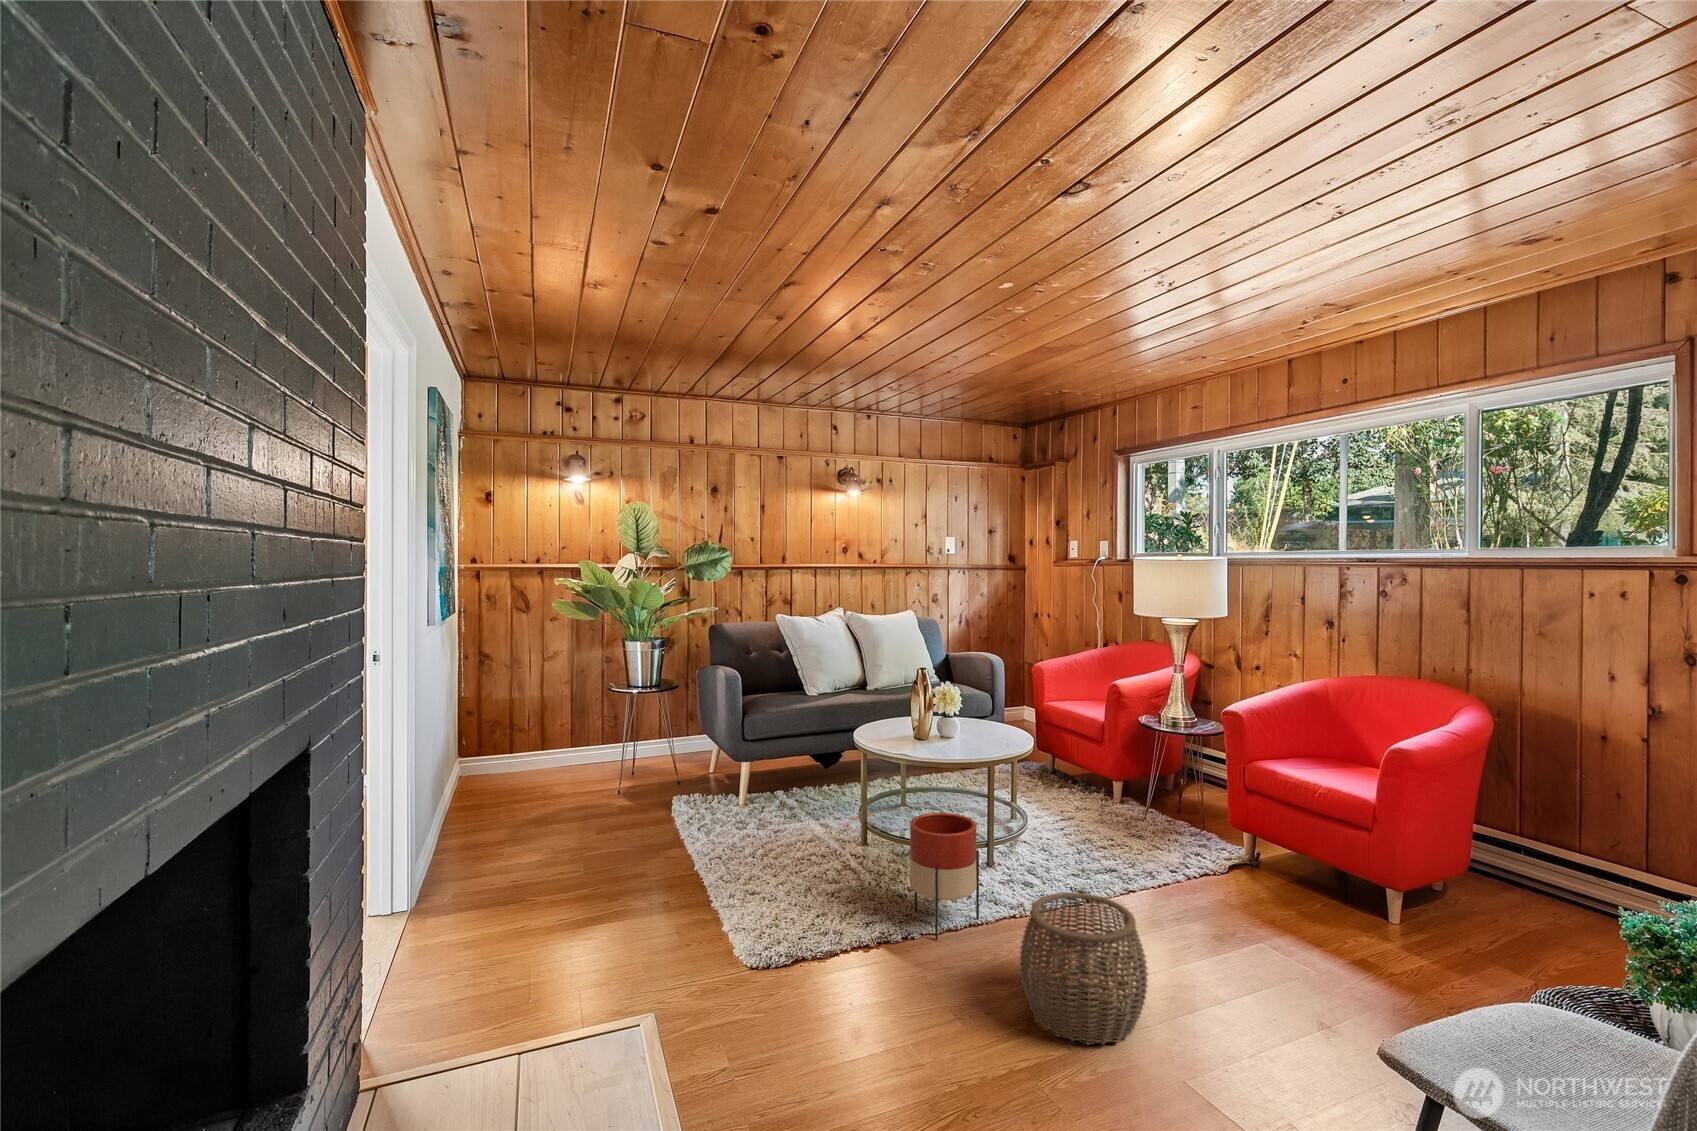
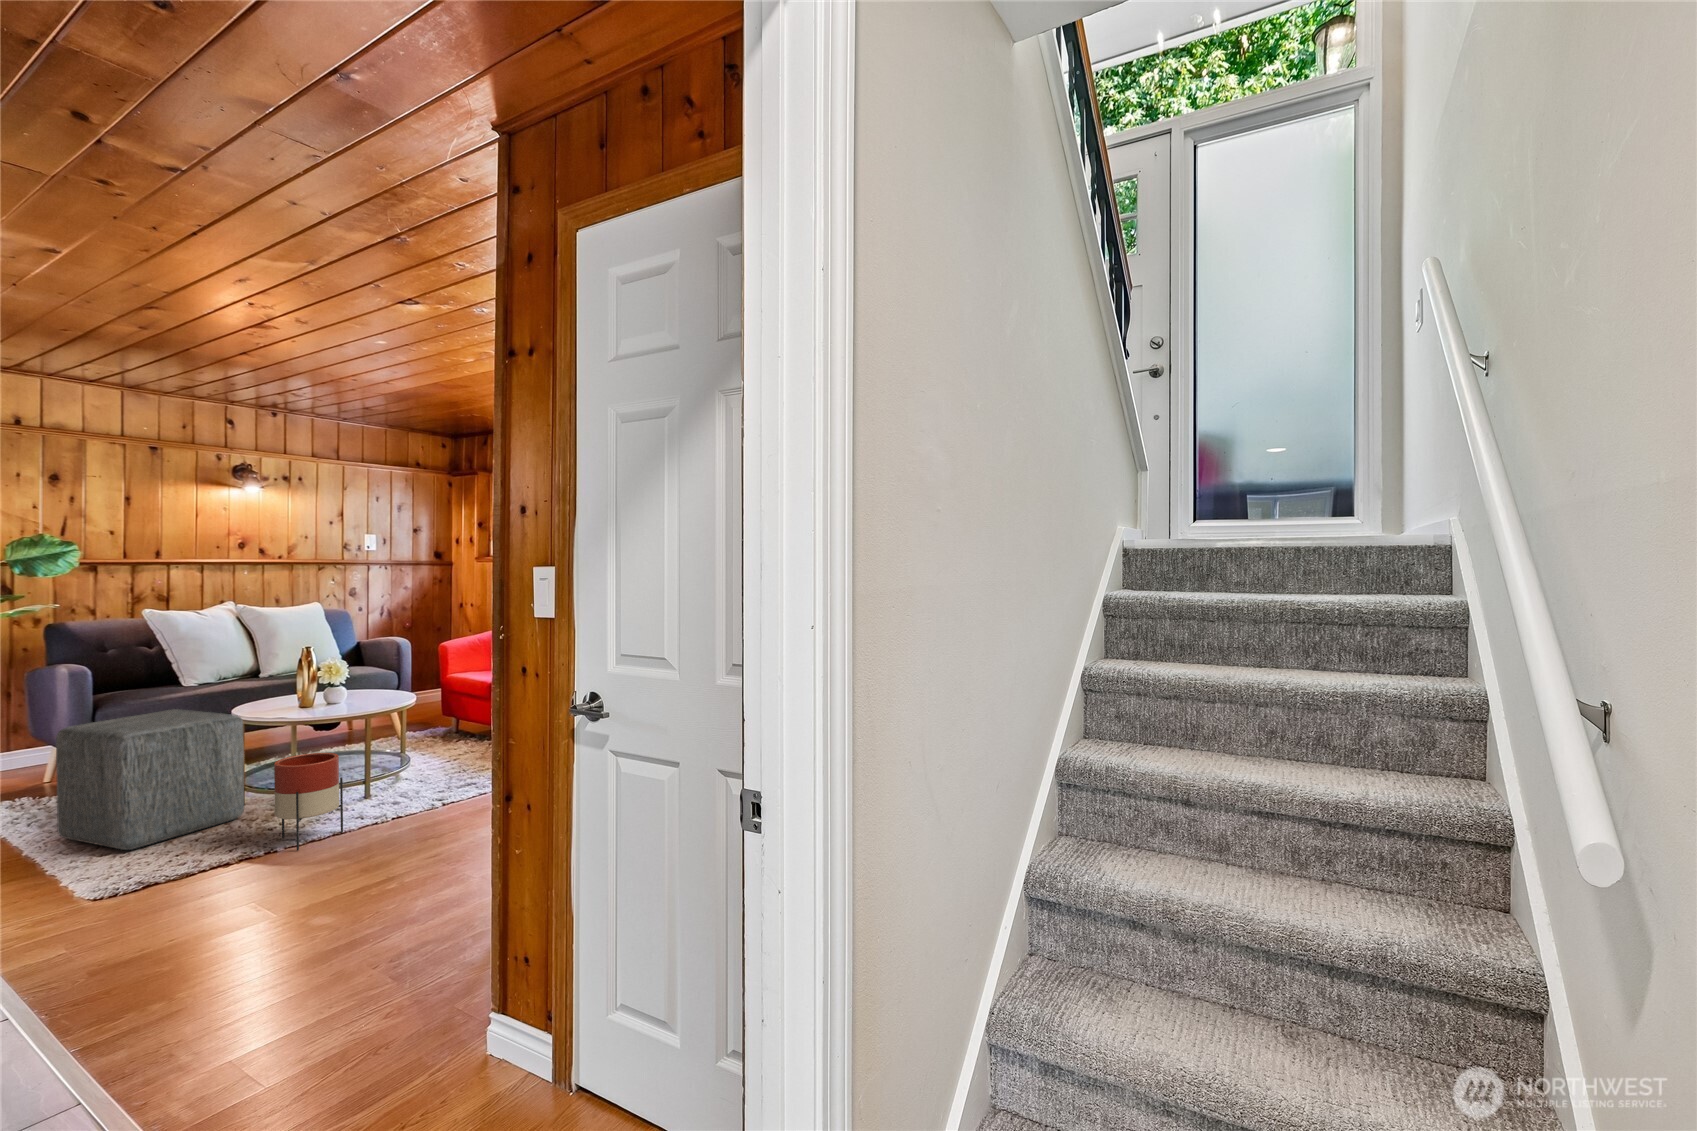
ottoman: none [718,730,871,890] -> present [56,709,244,850]
woven basket: present [1020,892,1148,1045] -> none [357,782,457,879]

